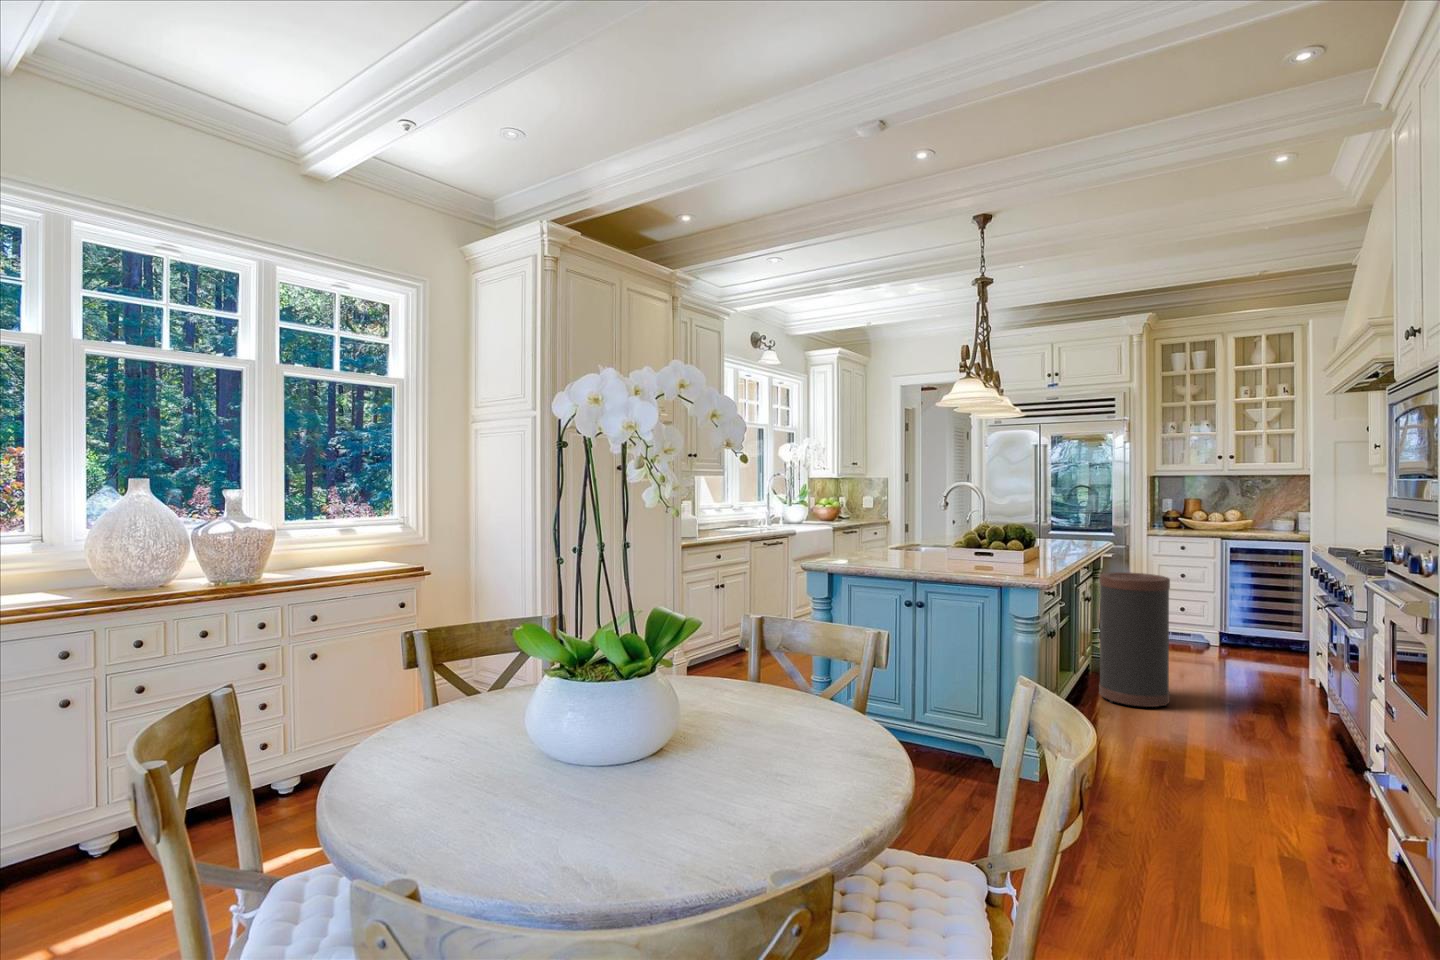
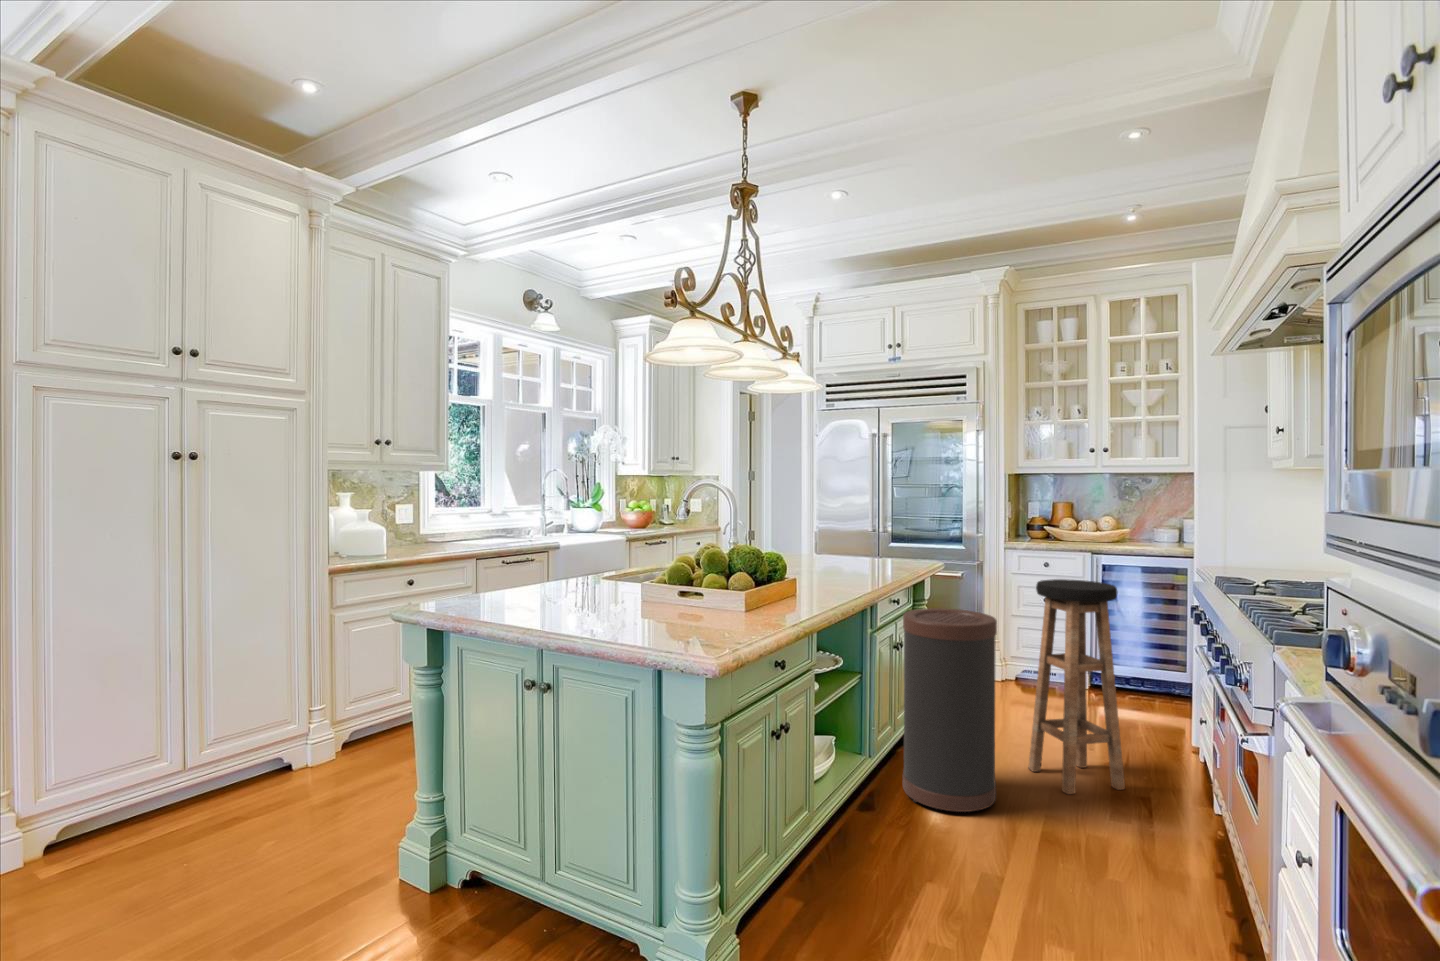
bar stool: none [1186,553,1261,701] -> present [1029,579,1125,794]

